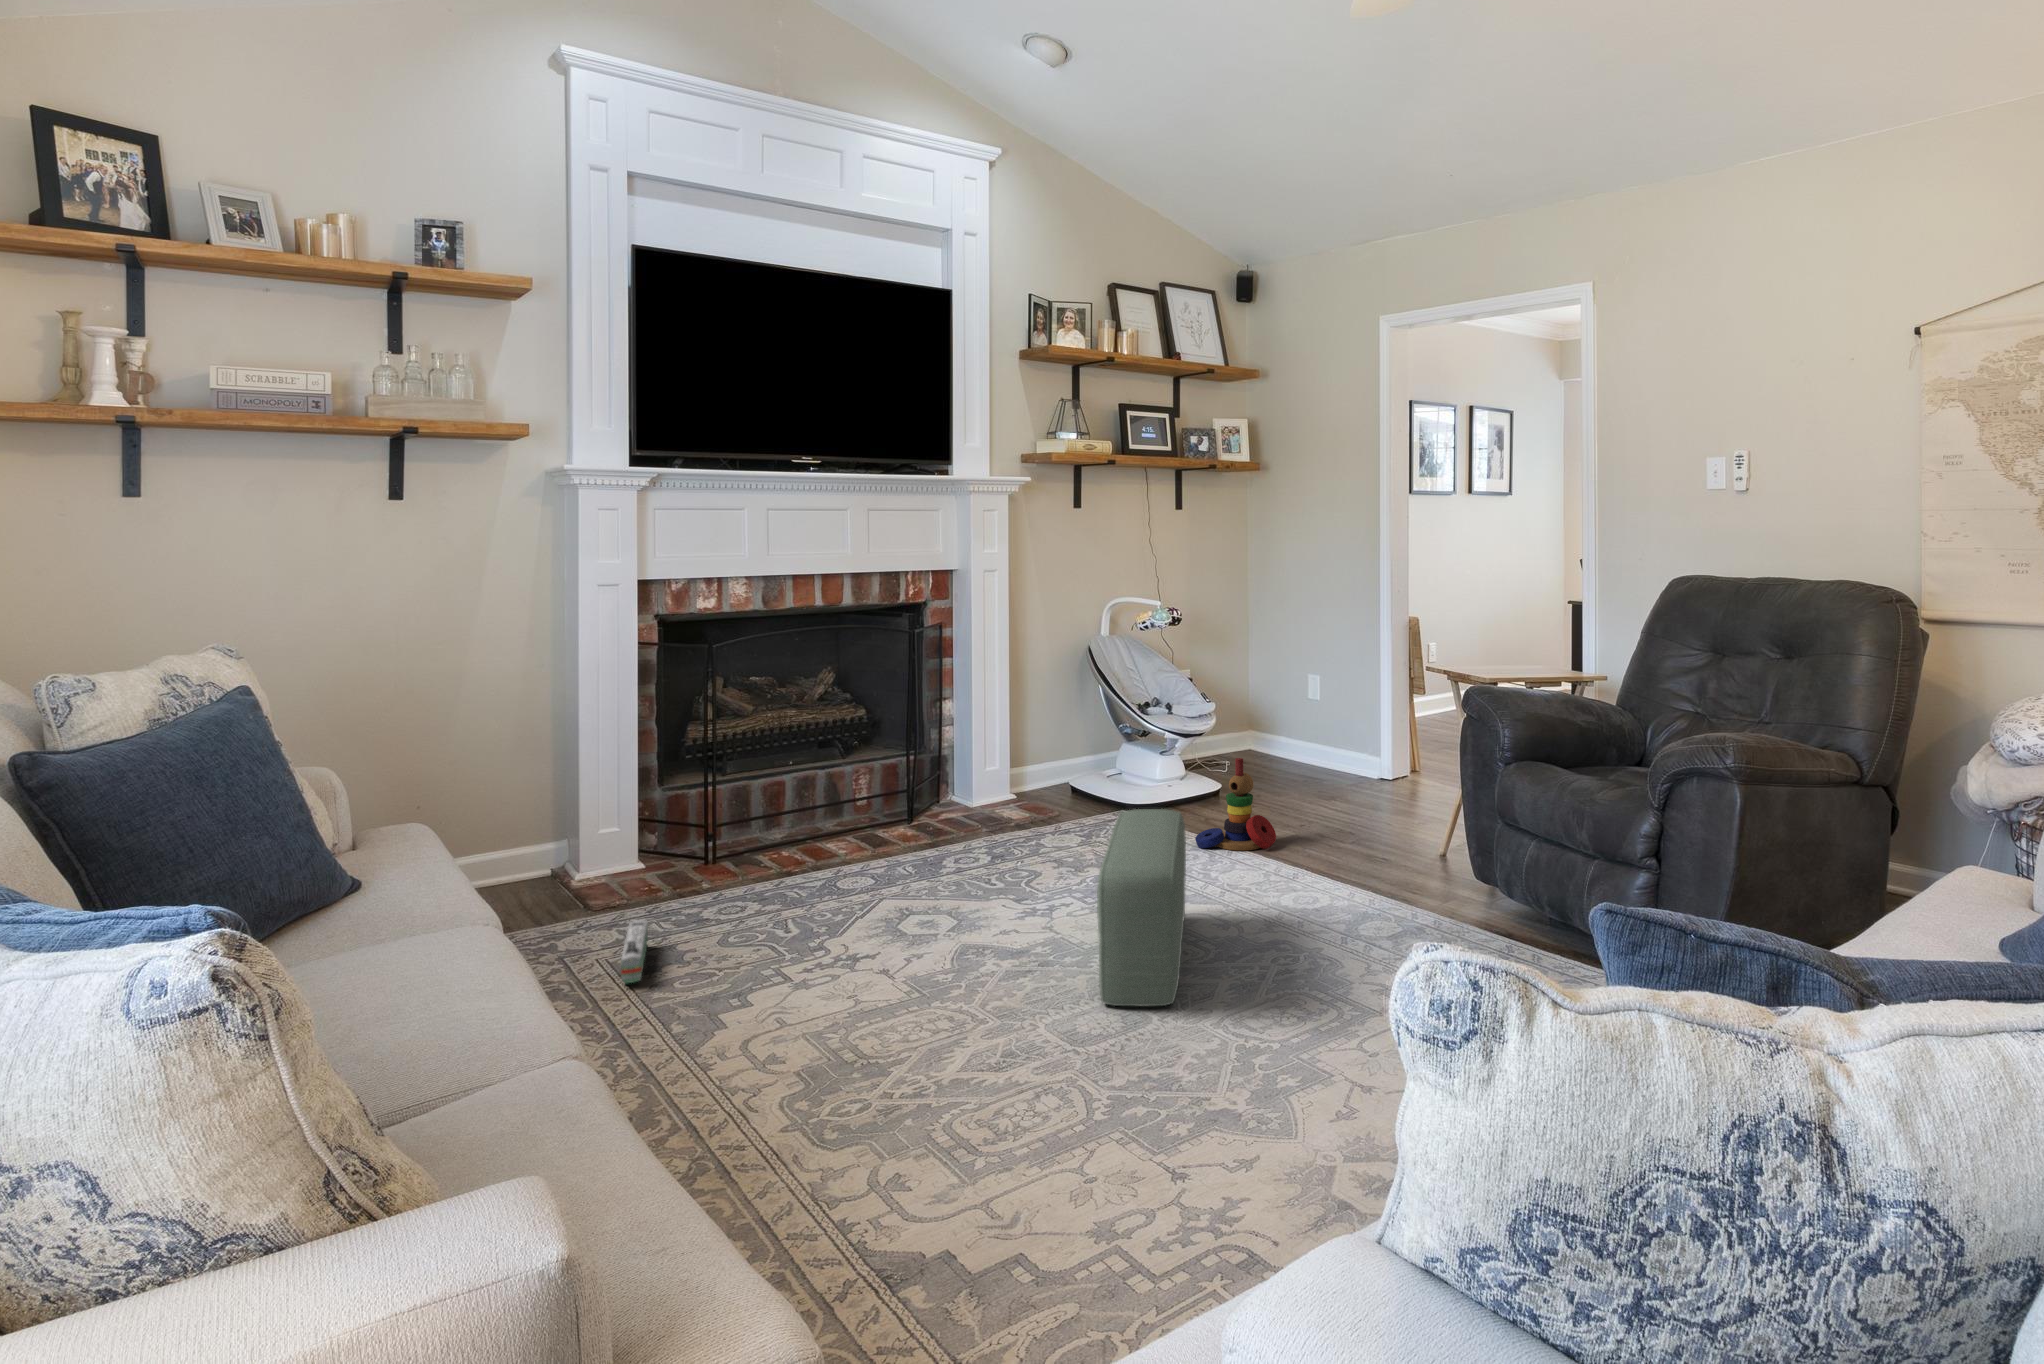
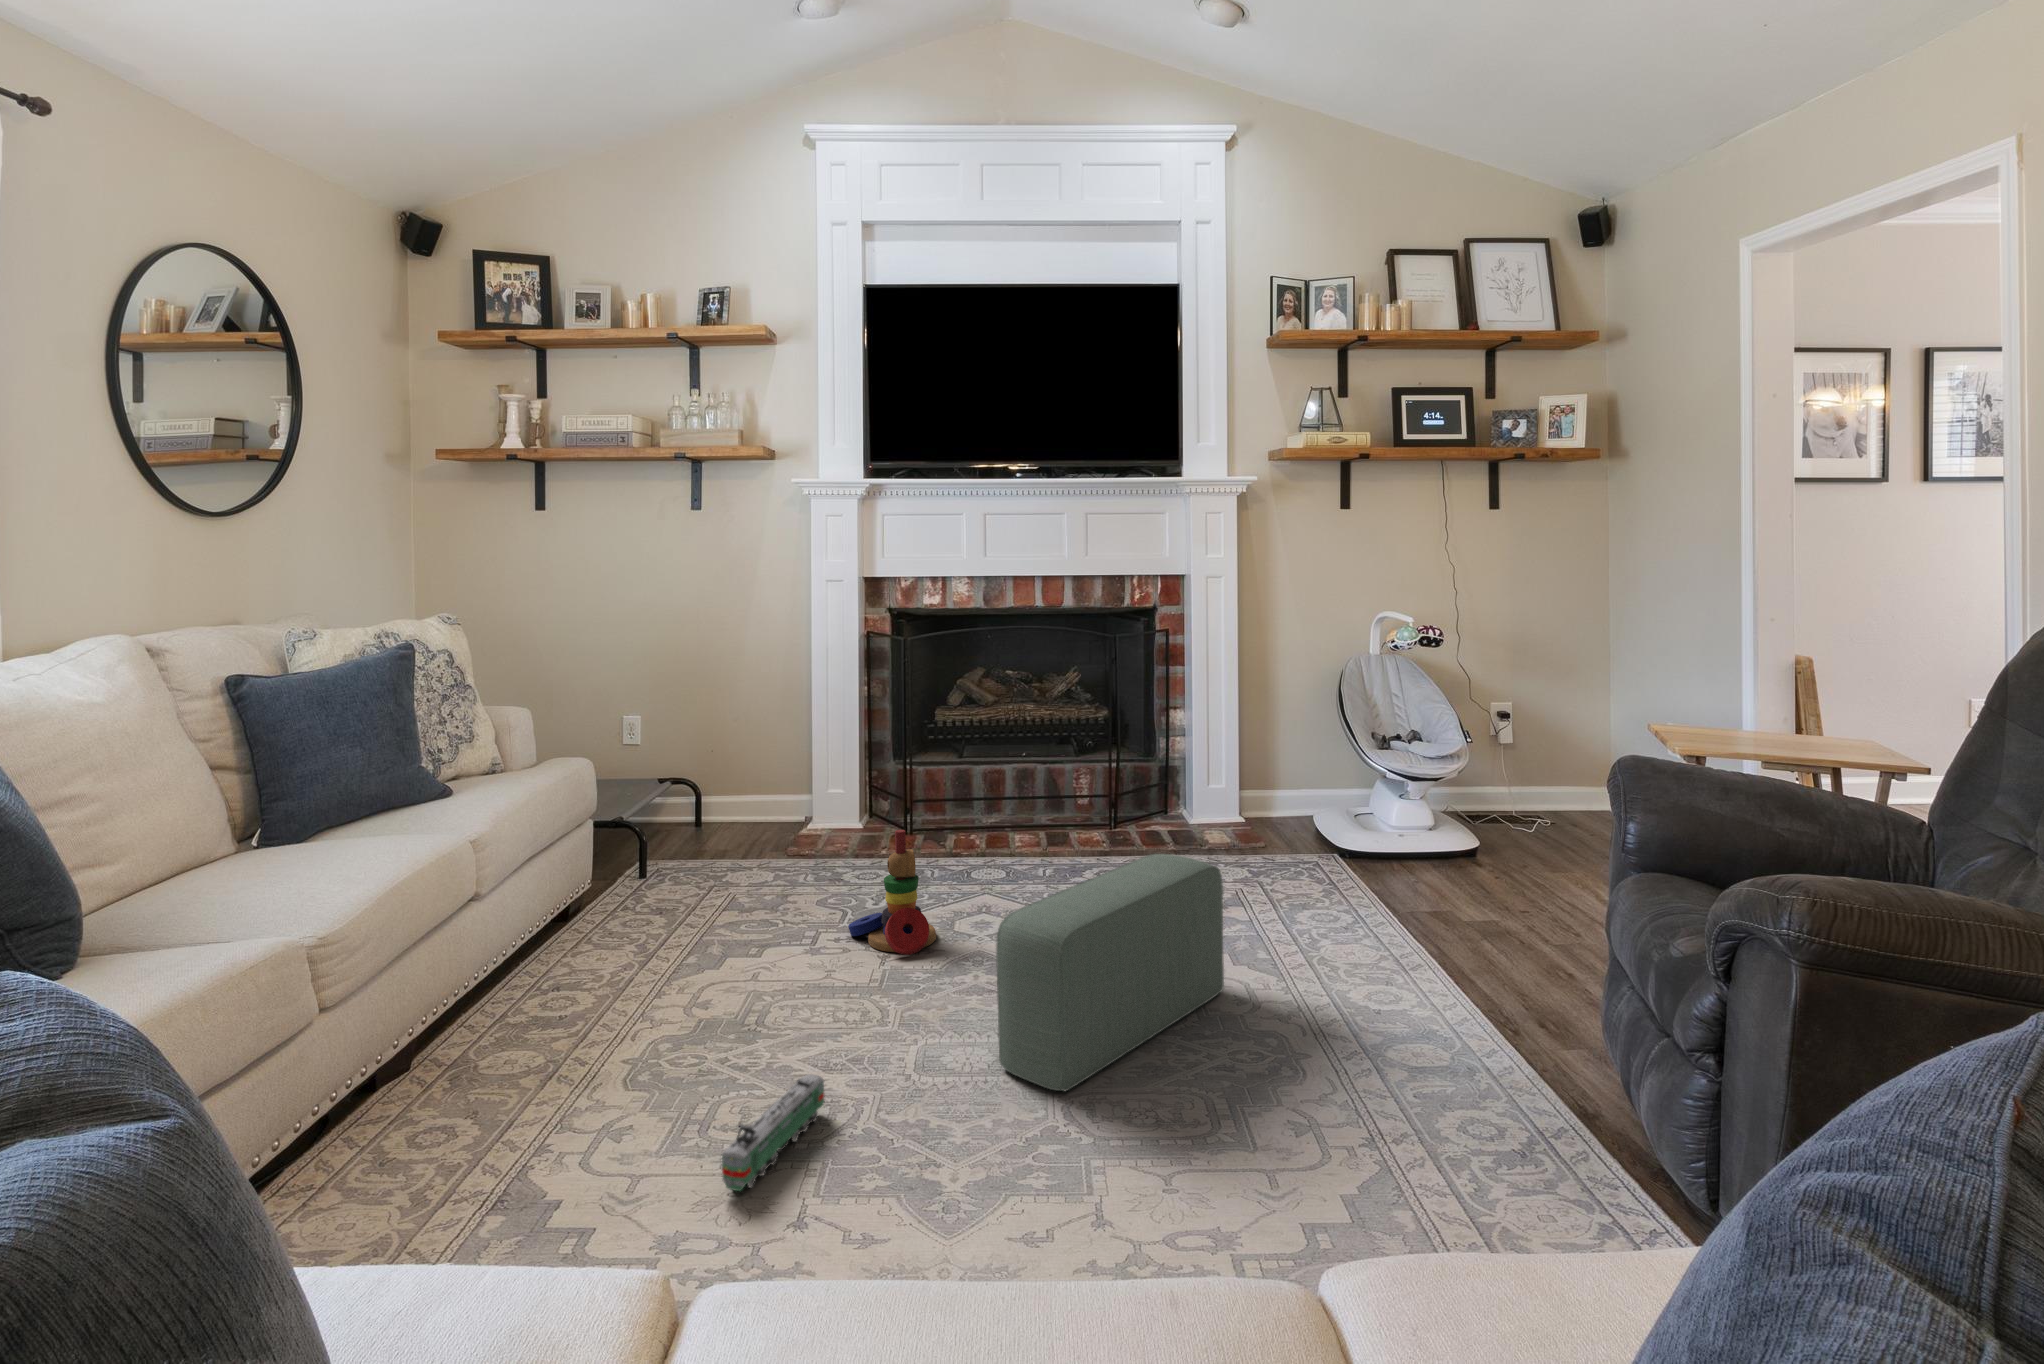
stacking toy: present [1195,758,1276,851] -> present [848,830,936,955]
toy train: present [621,920,648,983] -> present [722,1074,825,1191]

